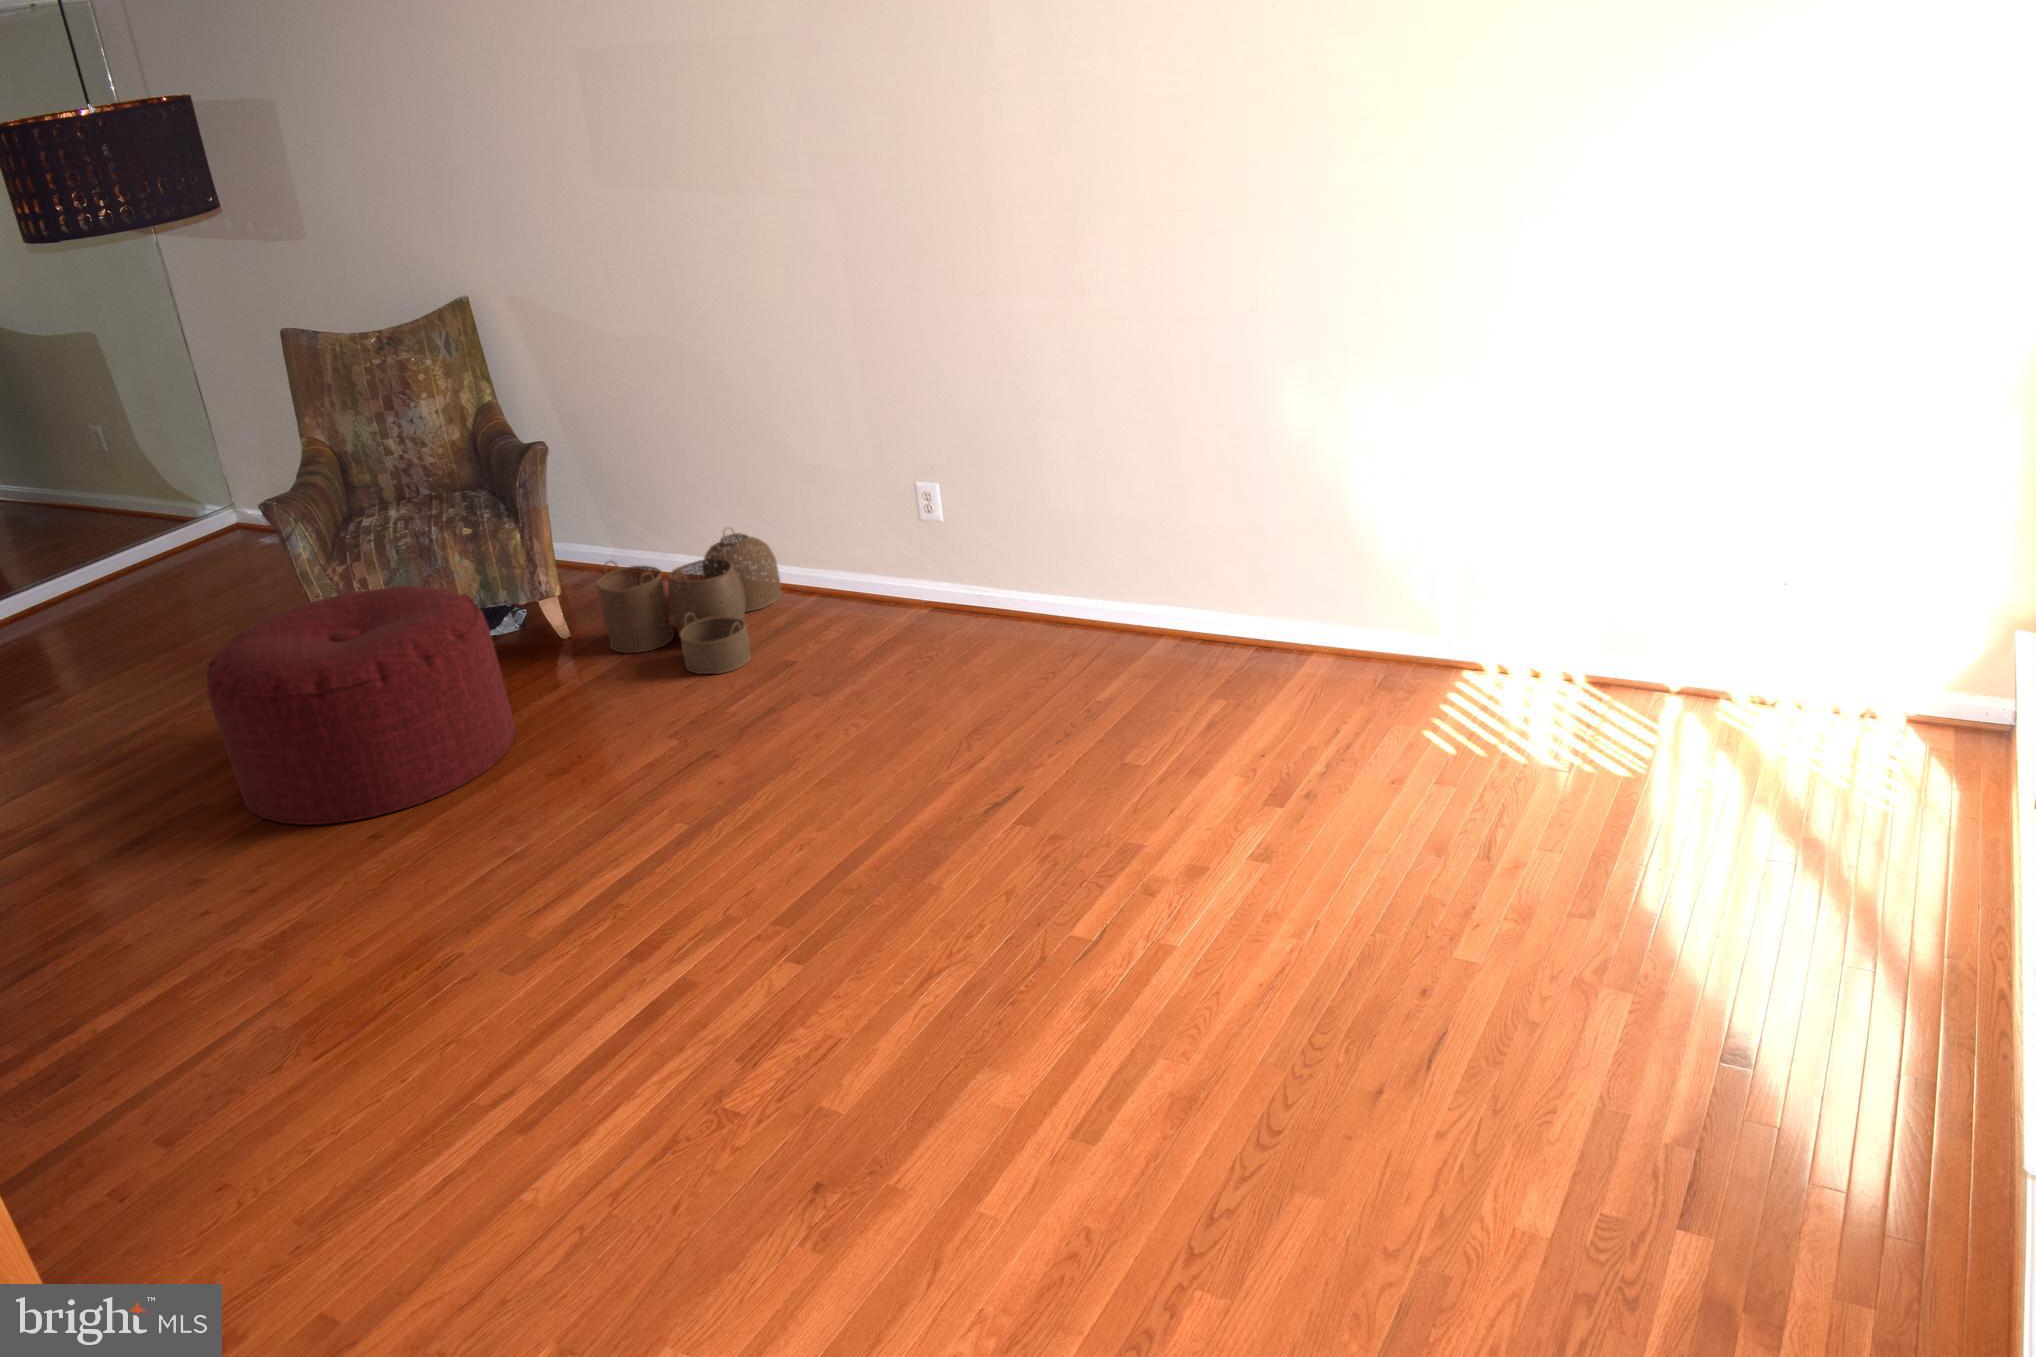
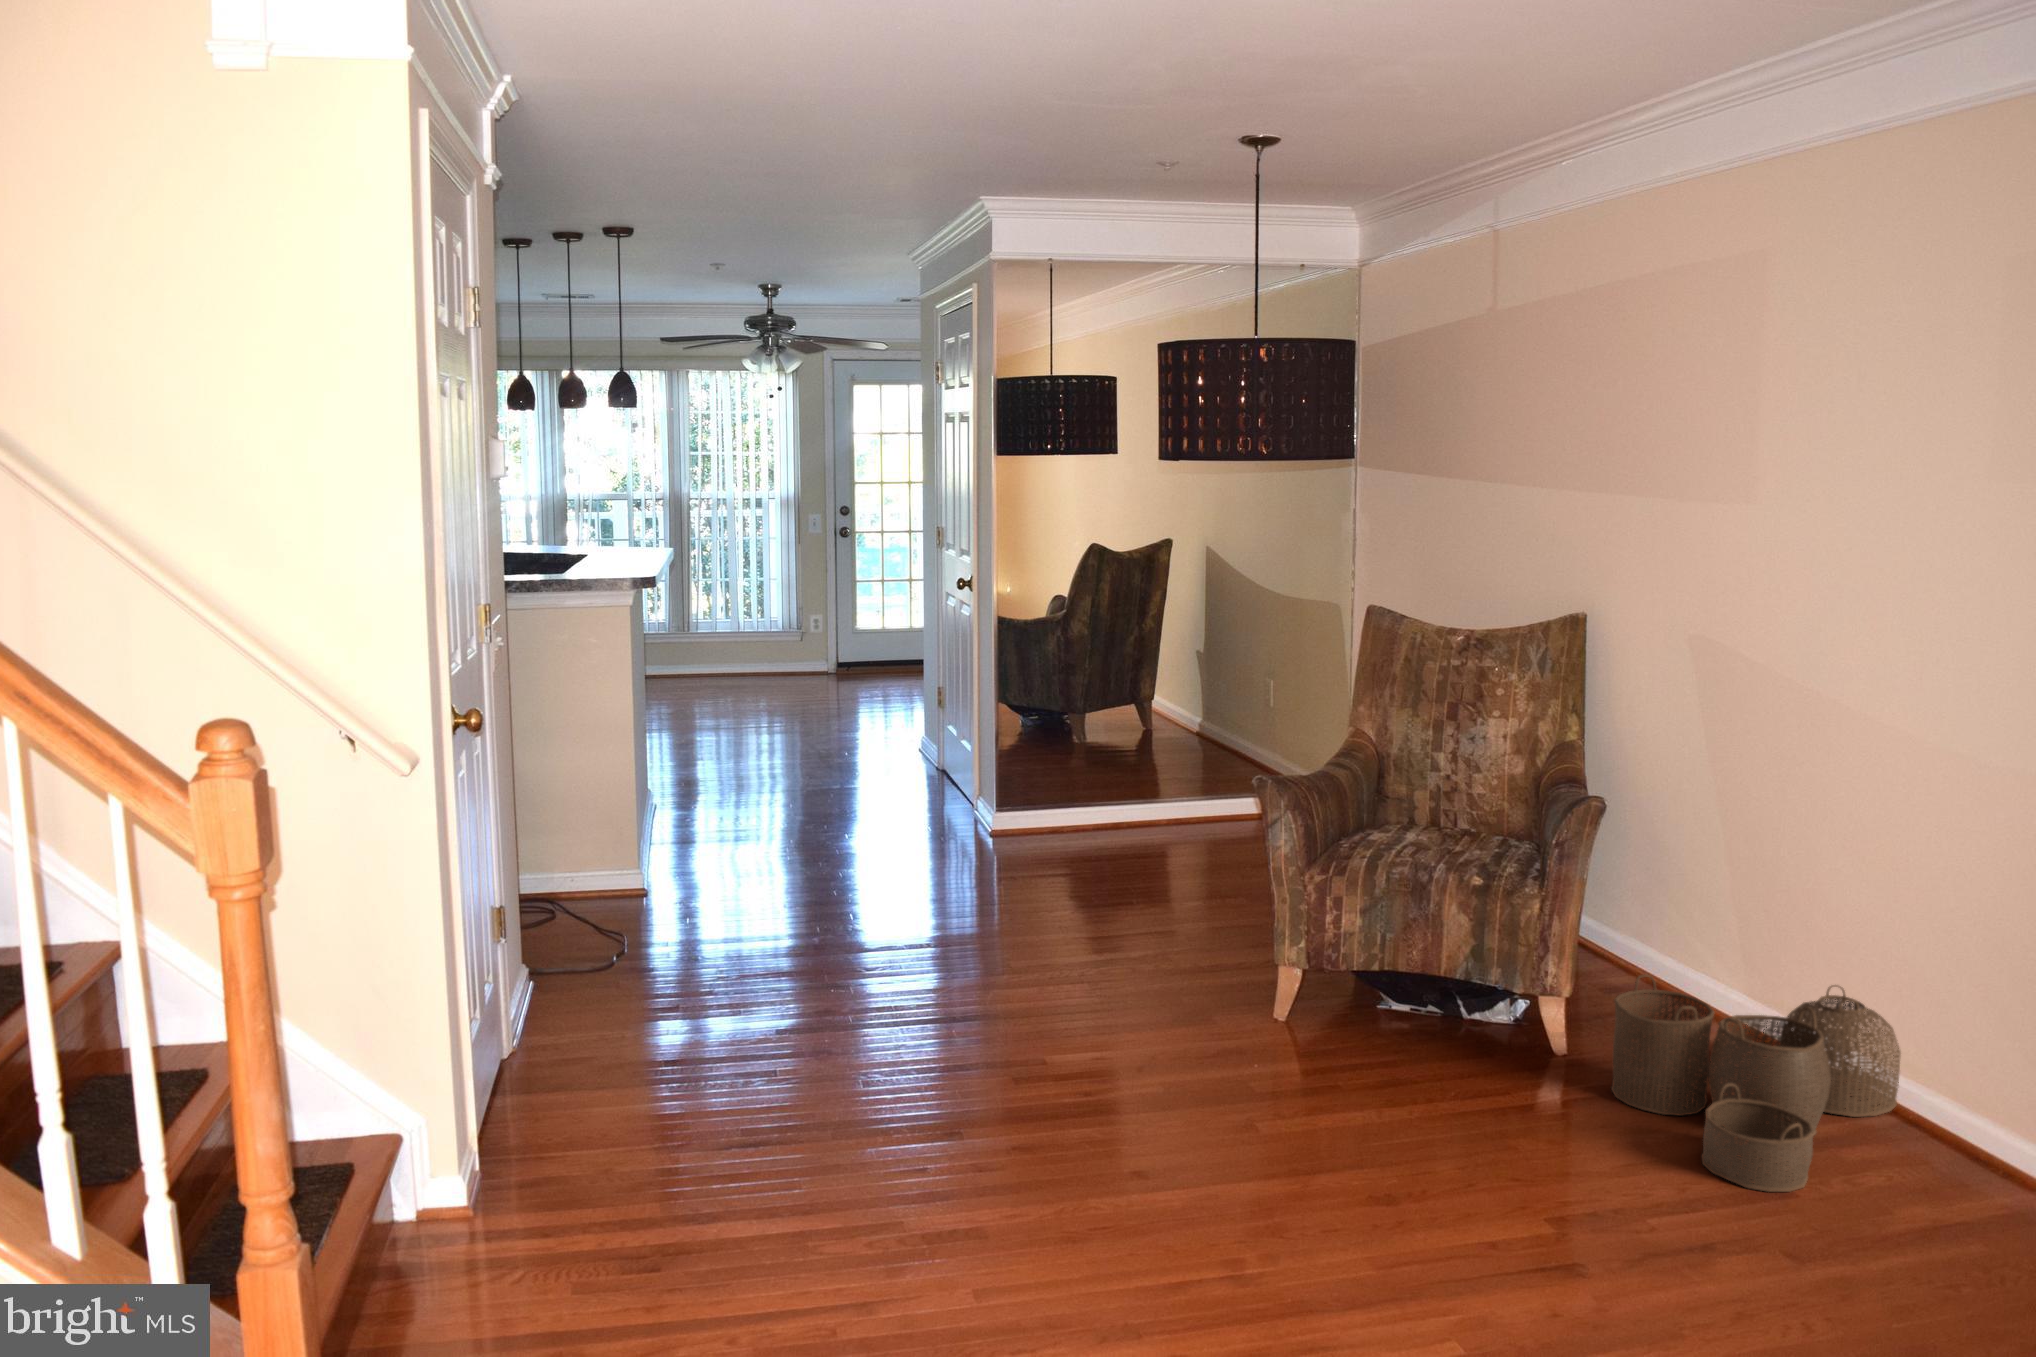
ottoman: present [206,586,516,825] -> none [1101,902,1442,1196]

